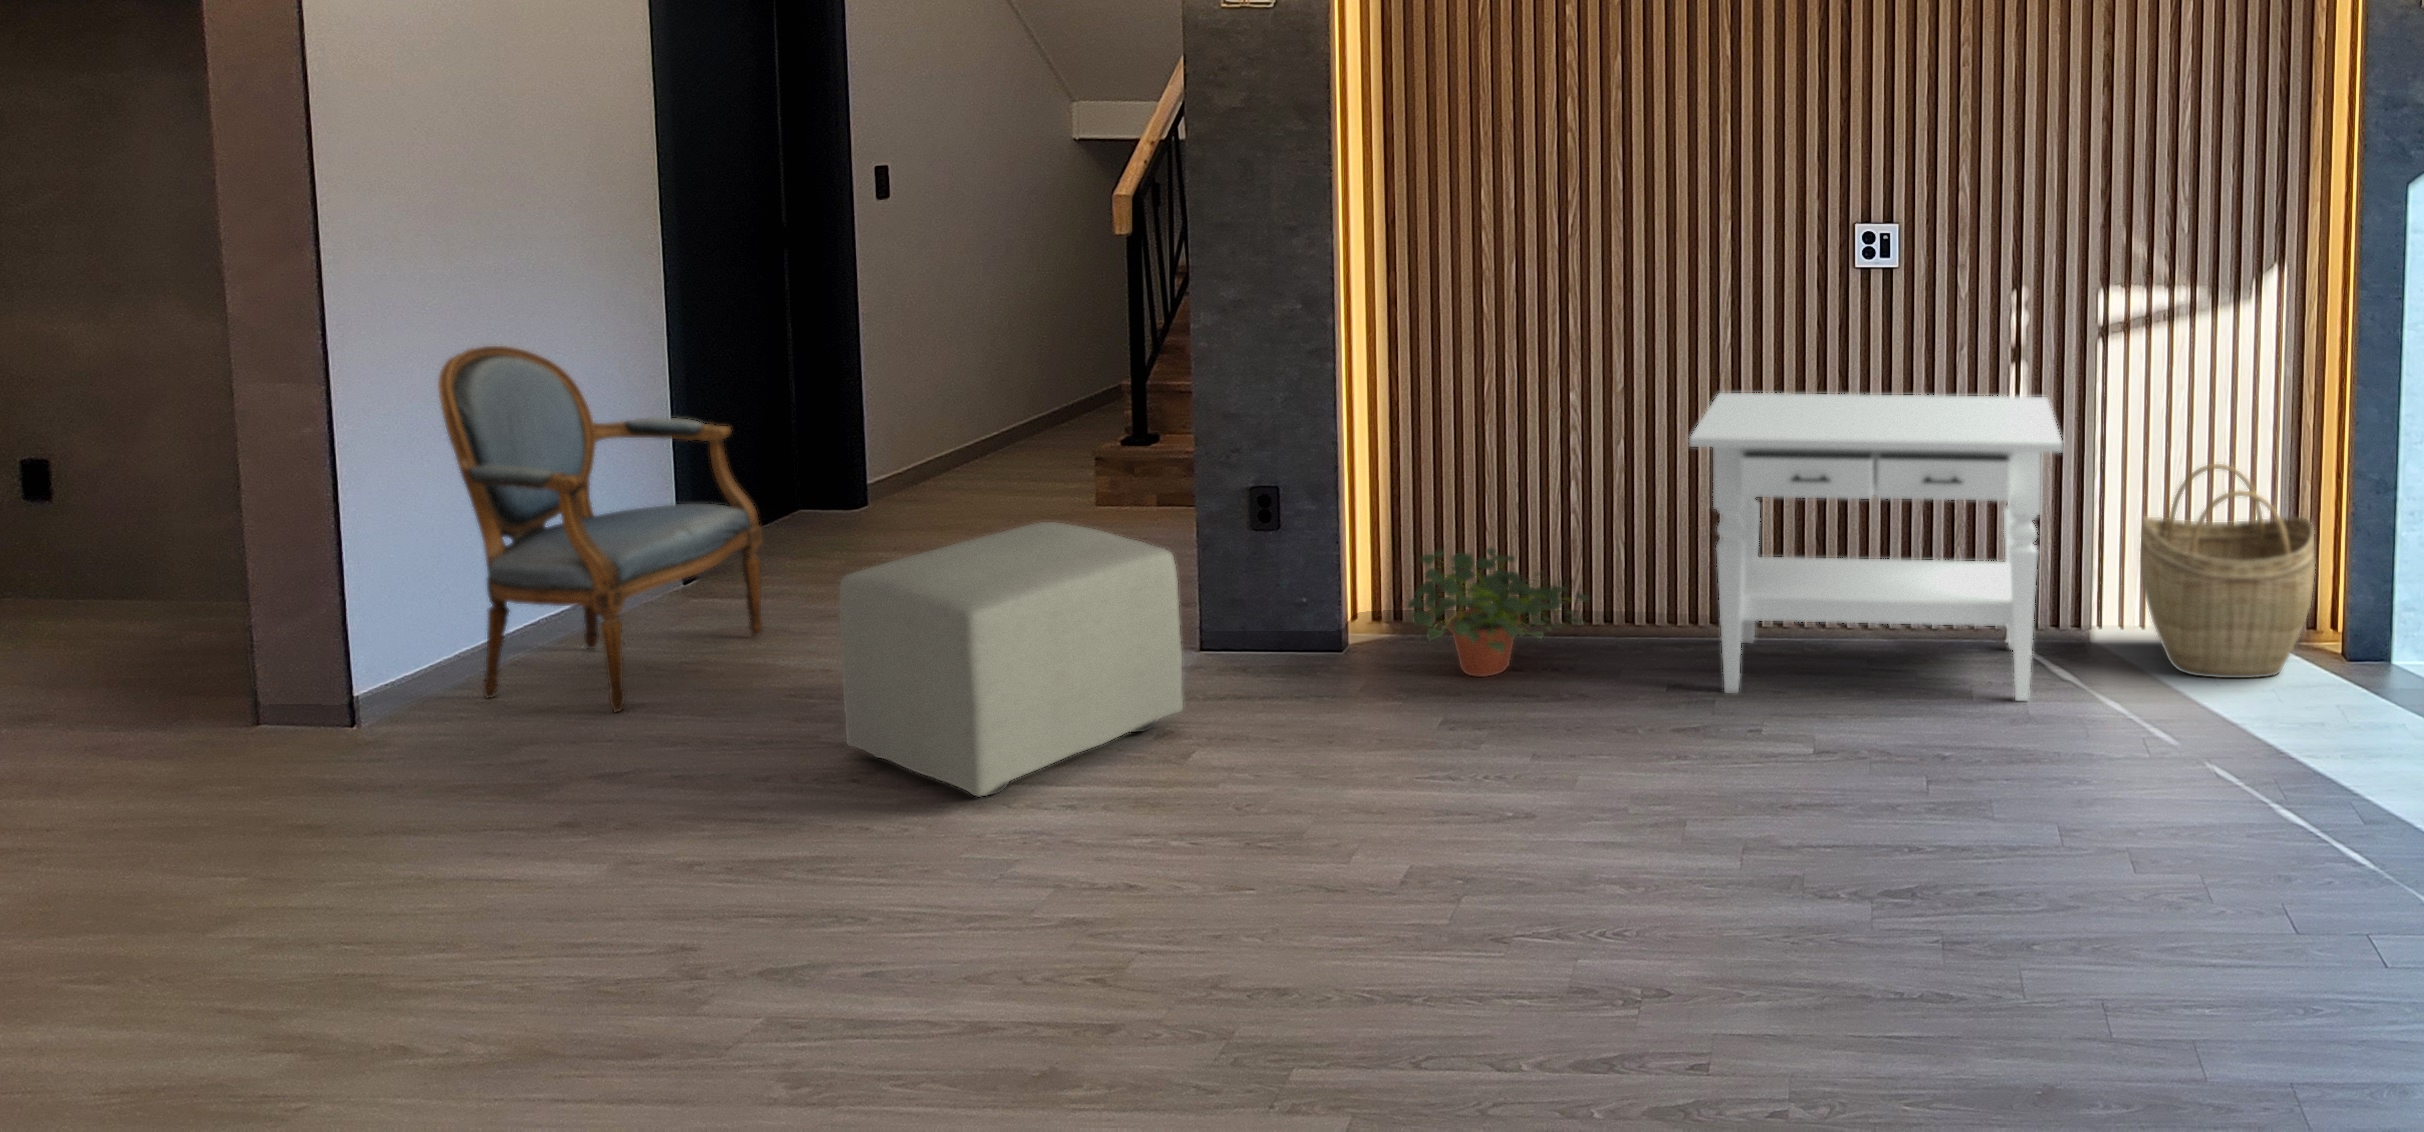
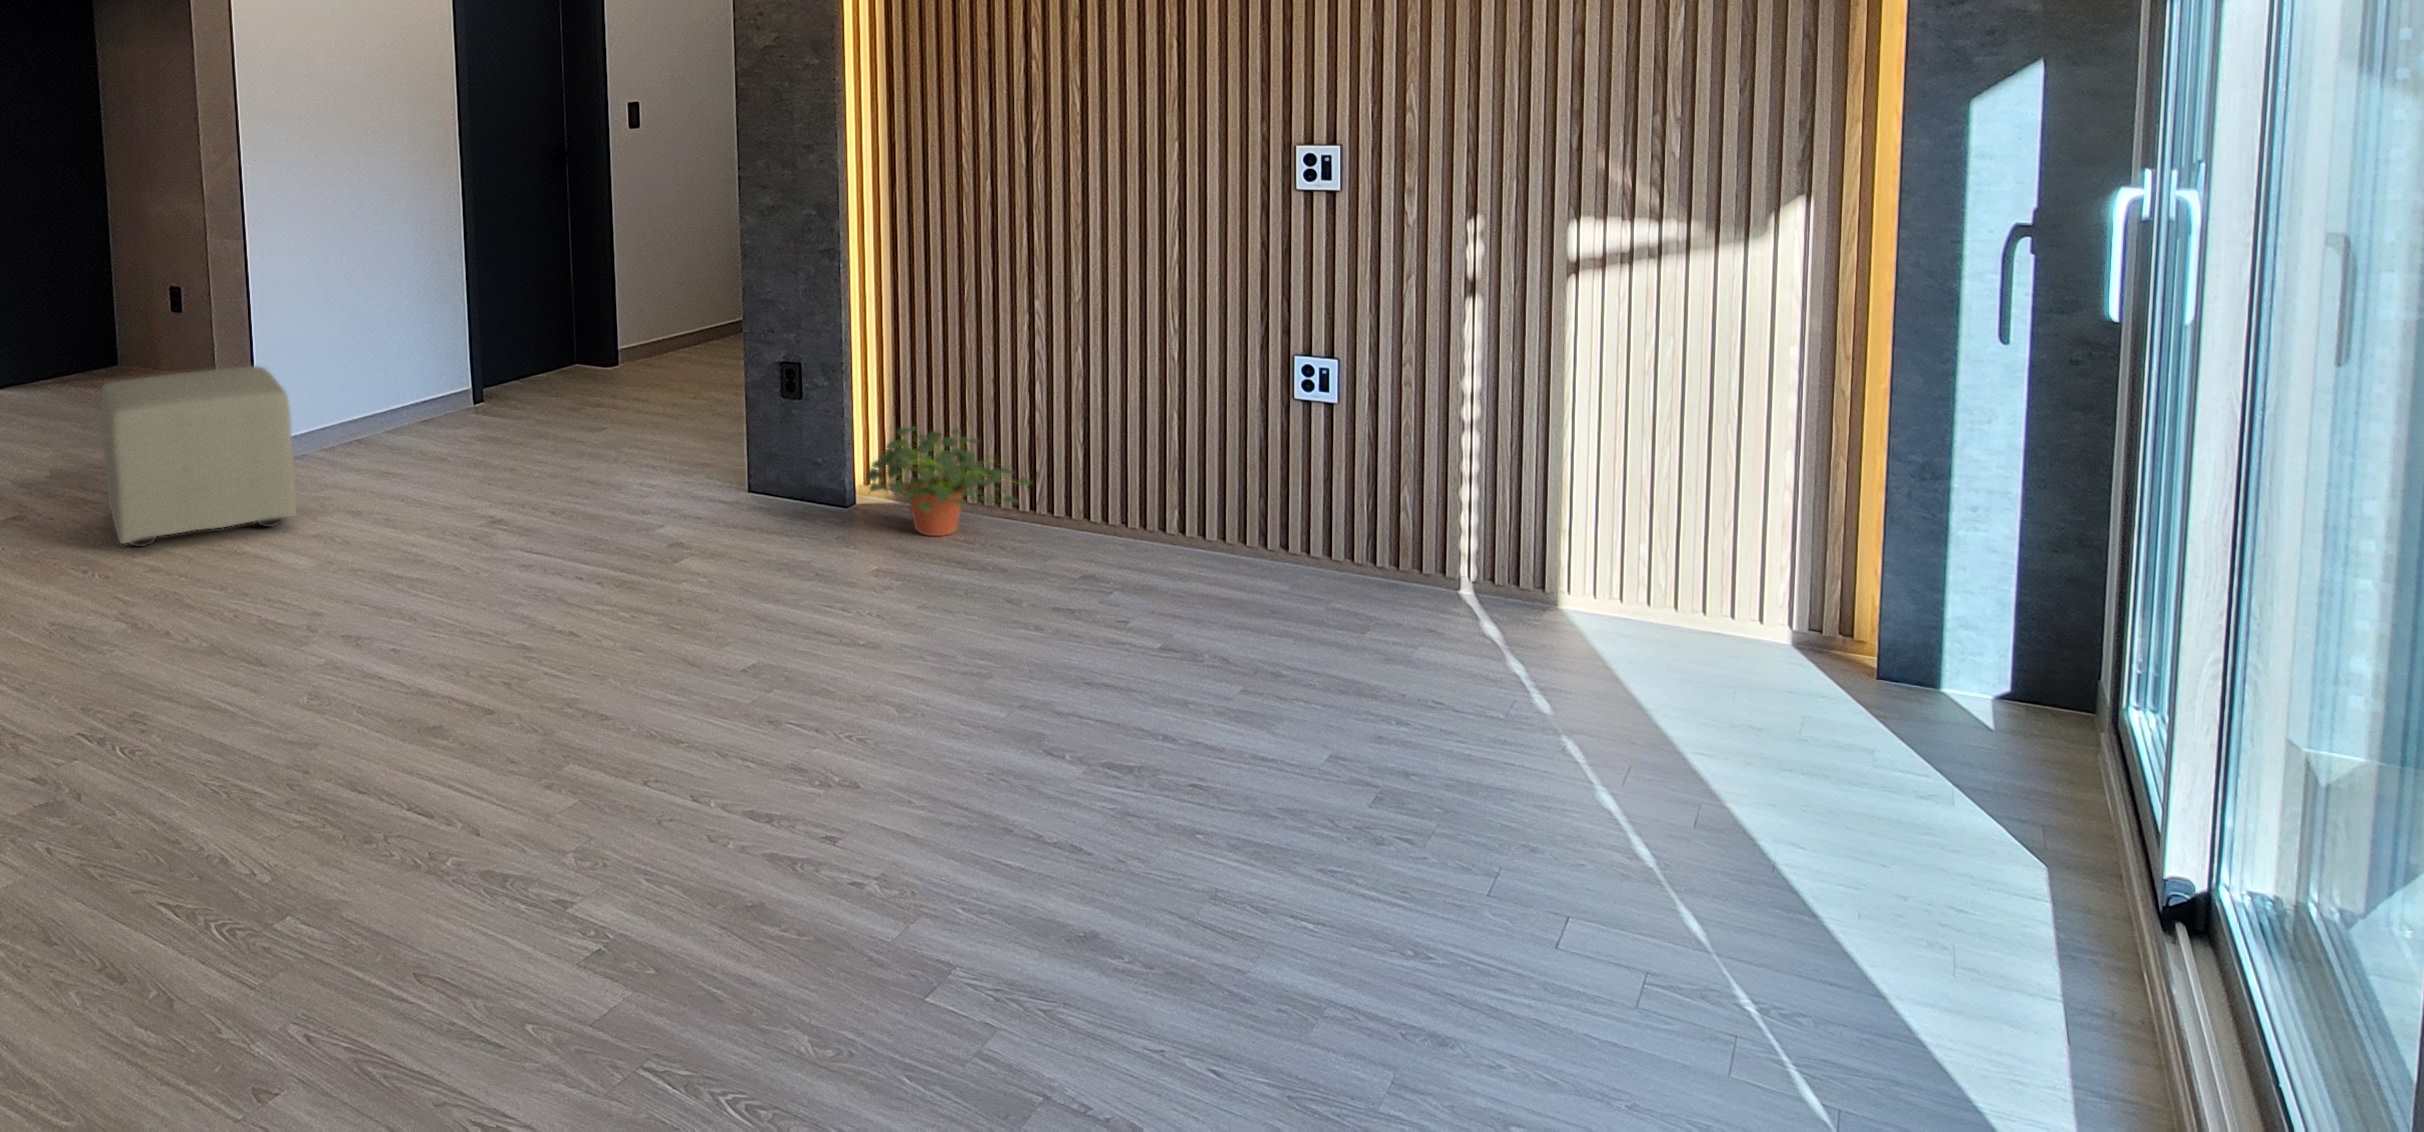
armchair: present [438,346,763,712] -> none [308,217,489,467]
side table: present [1689,393,2063,701] -> none [1079,306,1500,641]
woven basket: present [2140,464,2315,678] -> none [1592,424,1818,672]
ottoman: present [839,522,1183,796] -> present [101,366,296,546]

